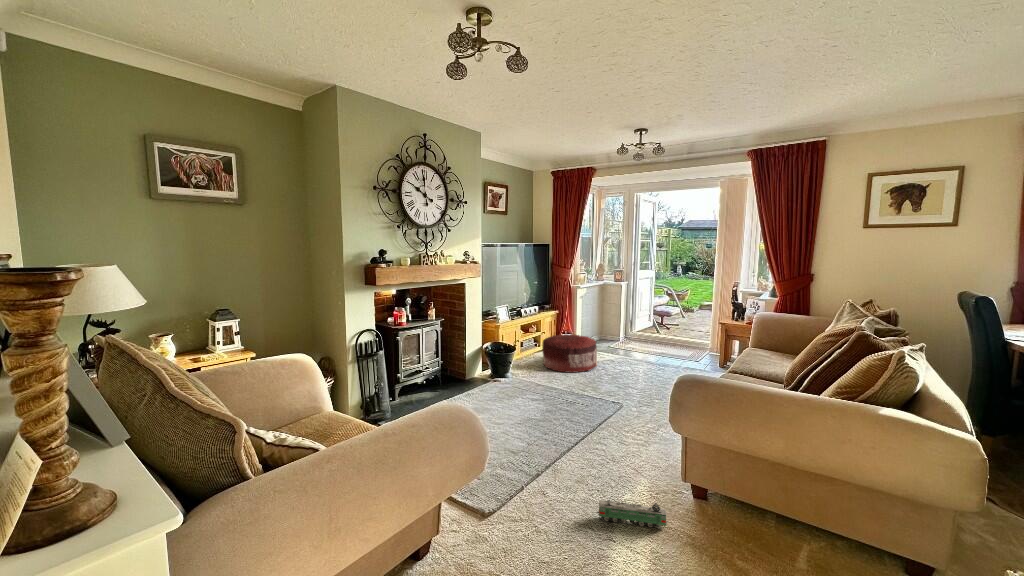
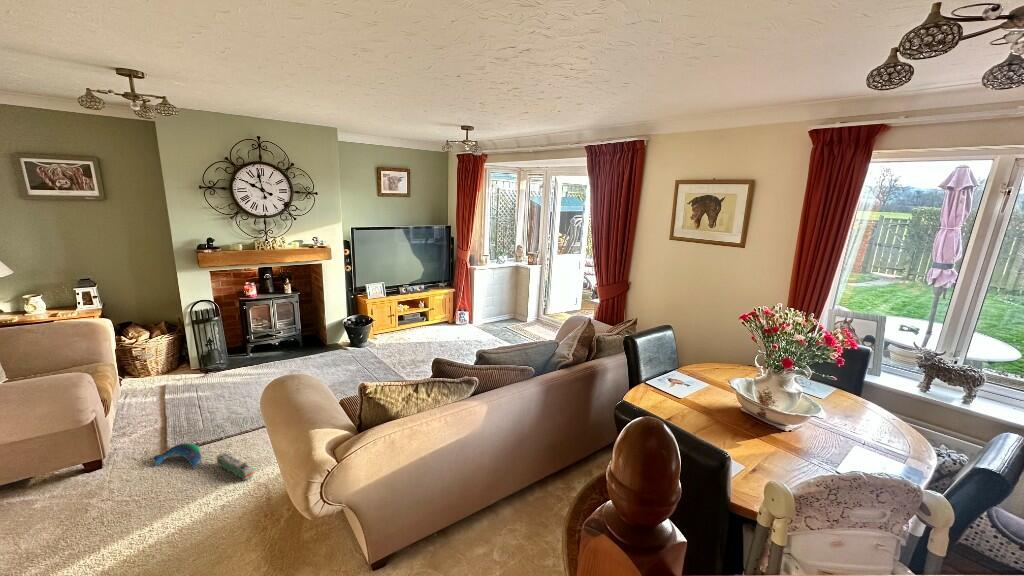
pouf: present [542,334,597,373] -> none [404,310,456,347]
plush toy: none [511,495,580,537] -> present [153,442,201,468]

